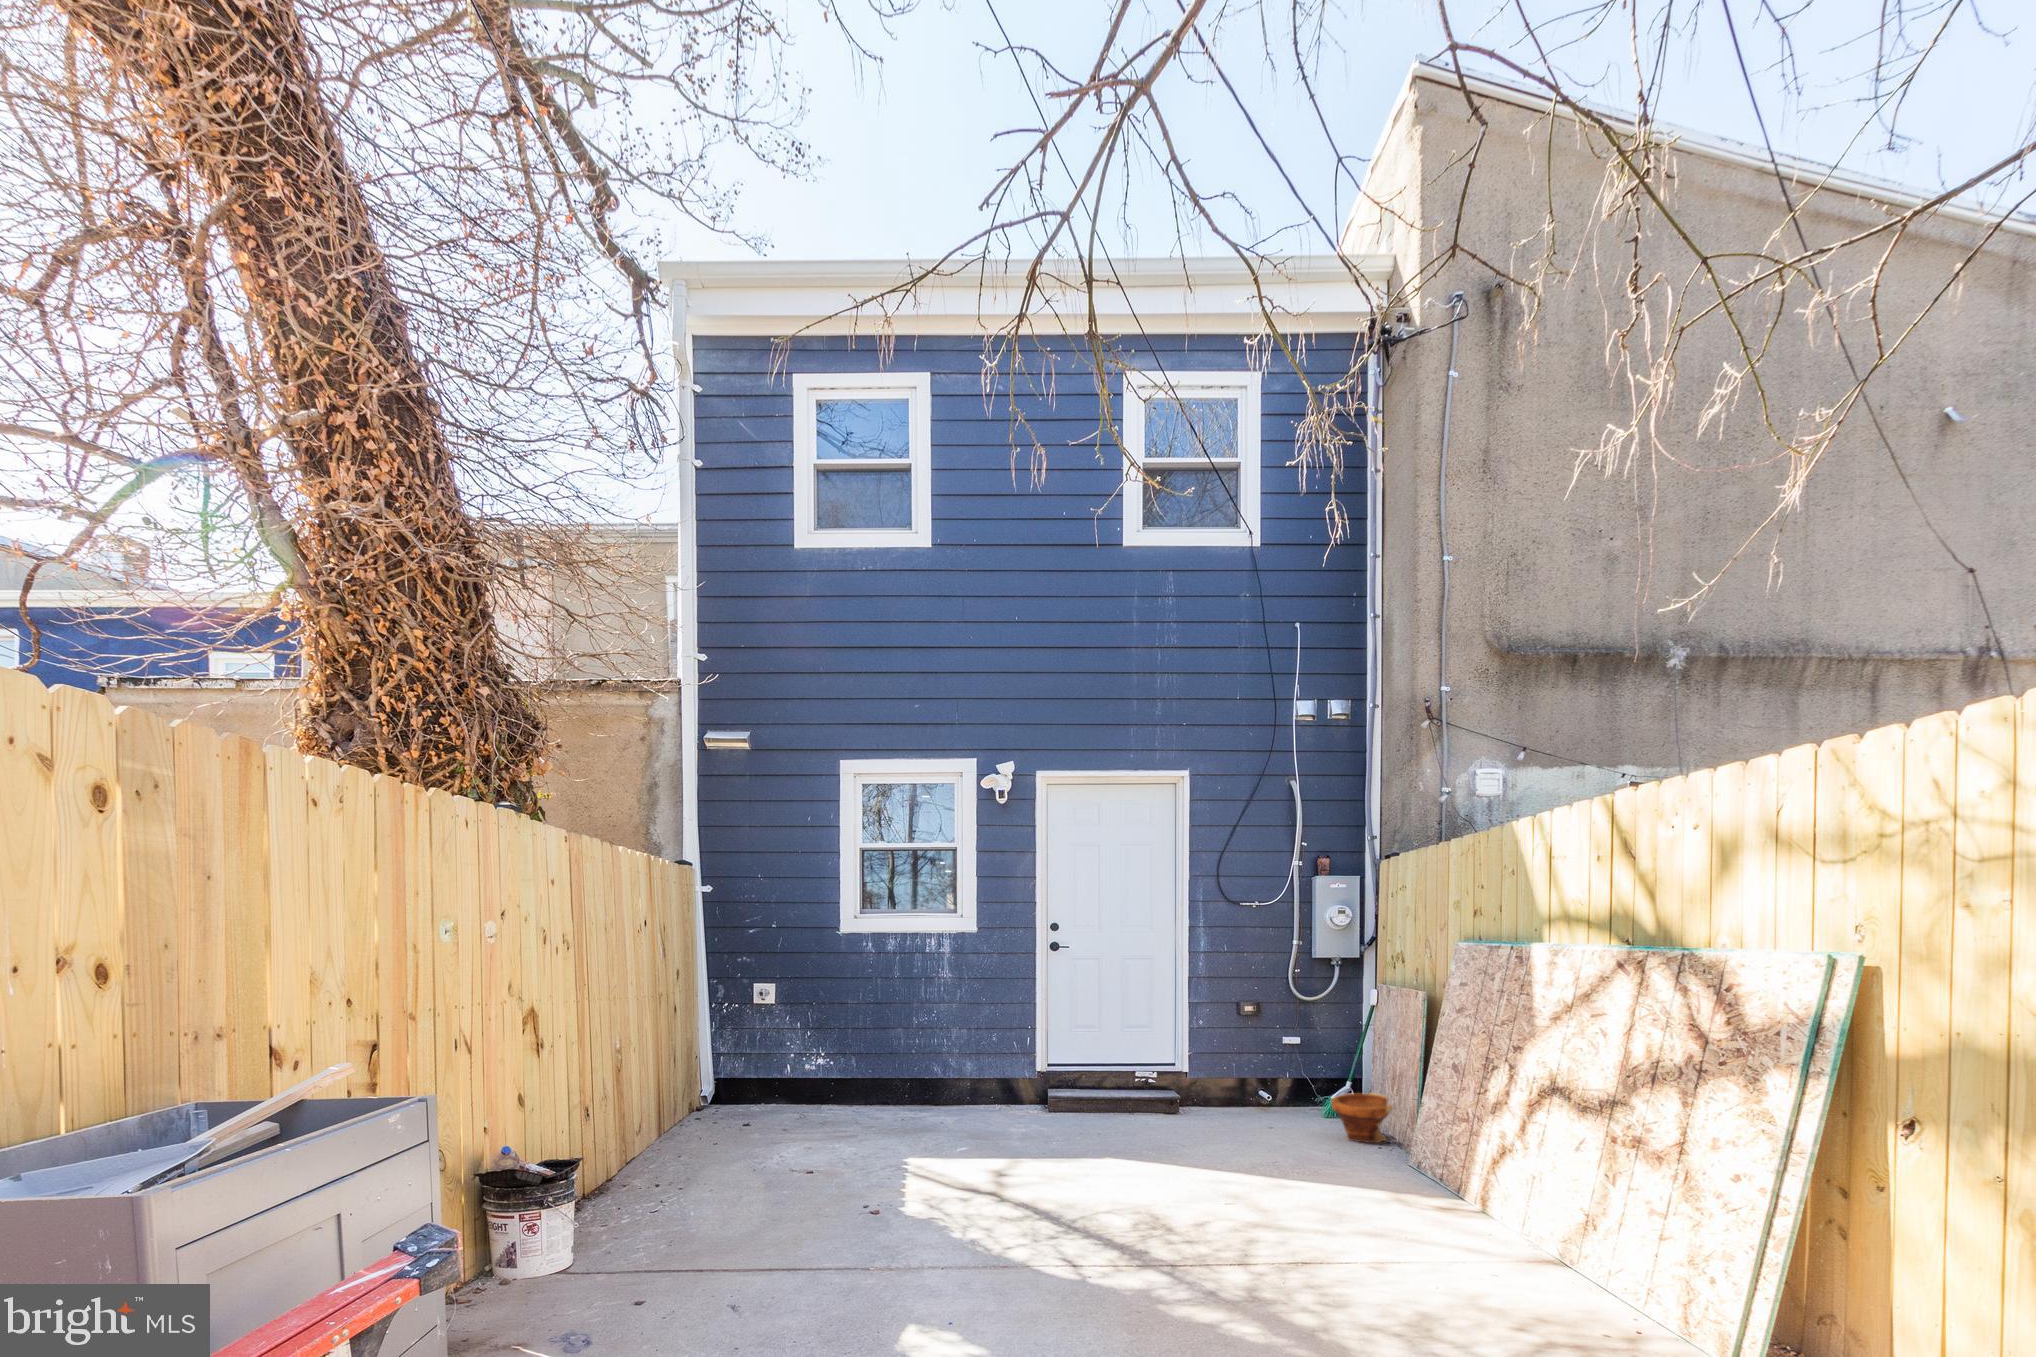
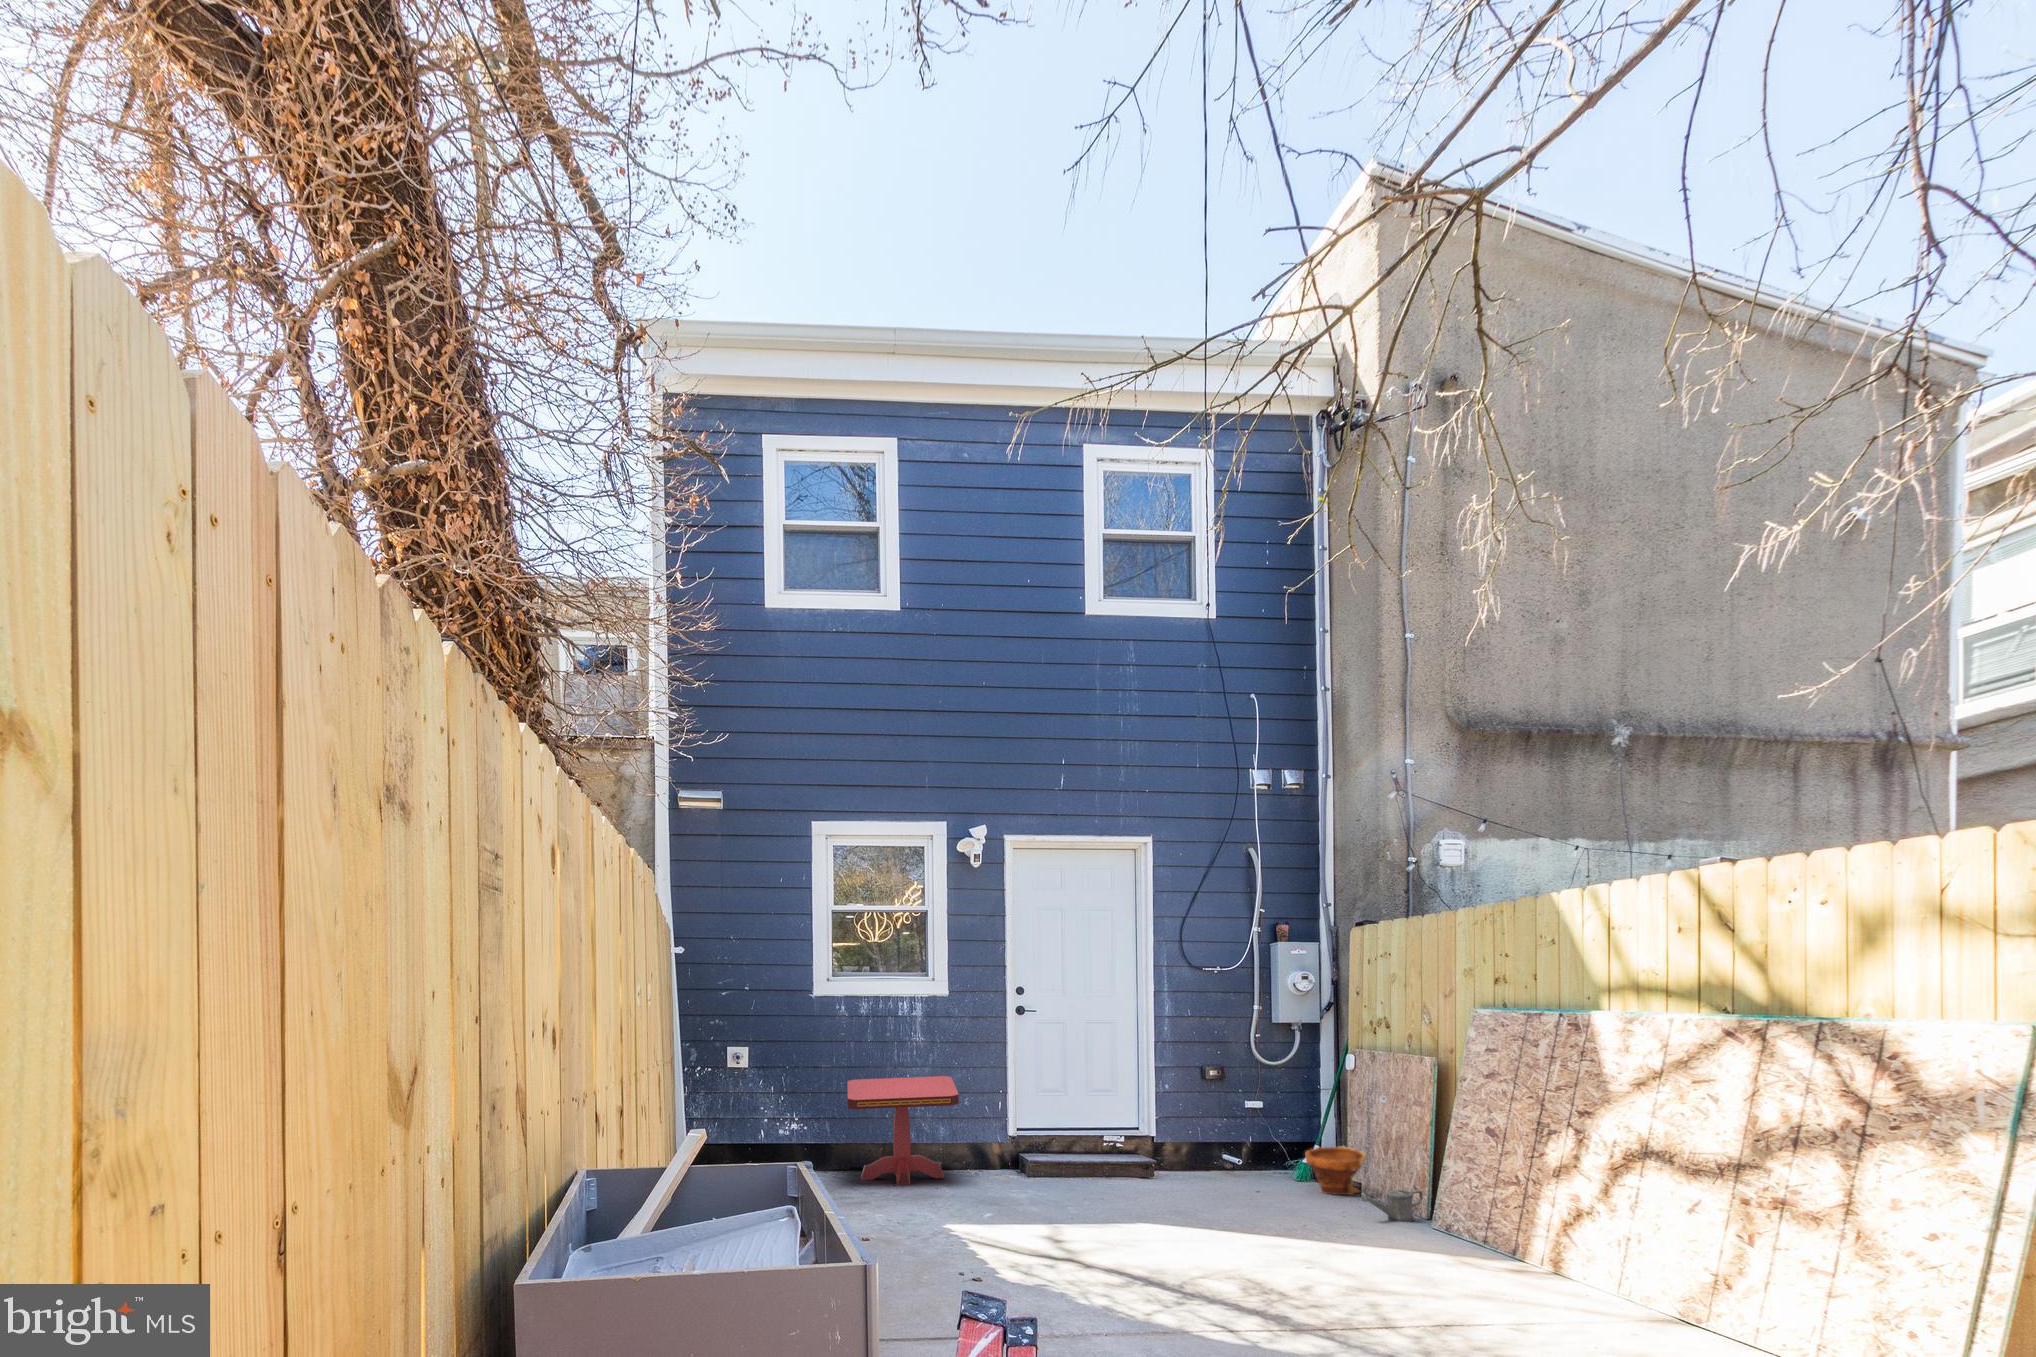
side table: none [867,1012,980,1123] -> present [848,1076,959,1185]
watering can: none [1371,1140,1439,1173] -> present [1361,1190,1423,1222]

